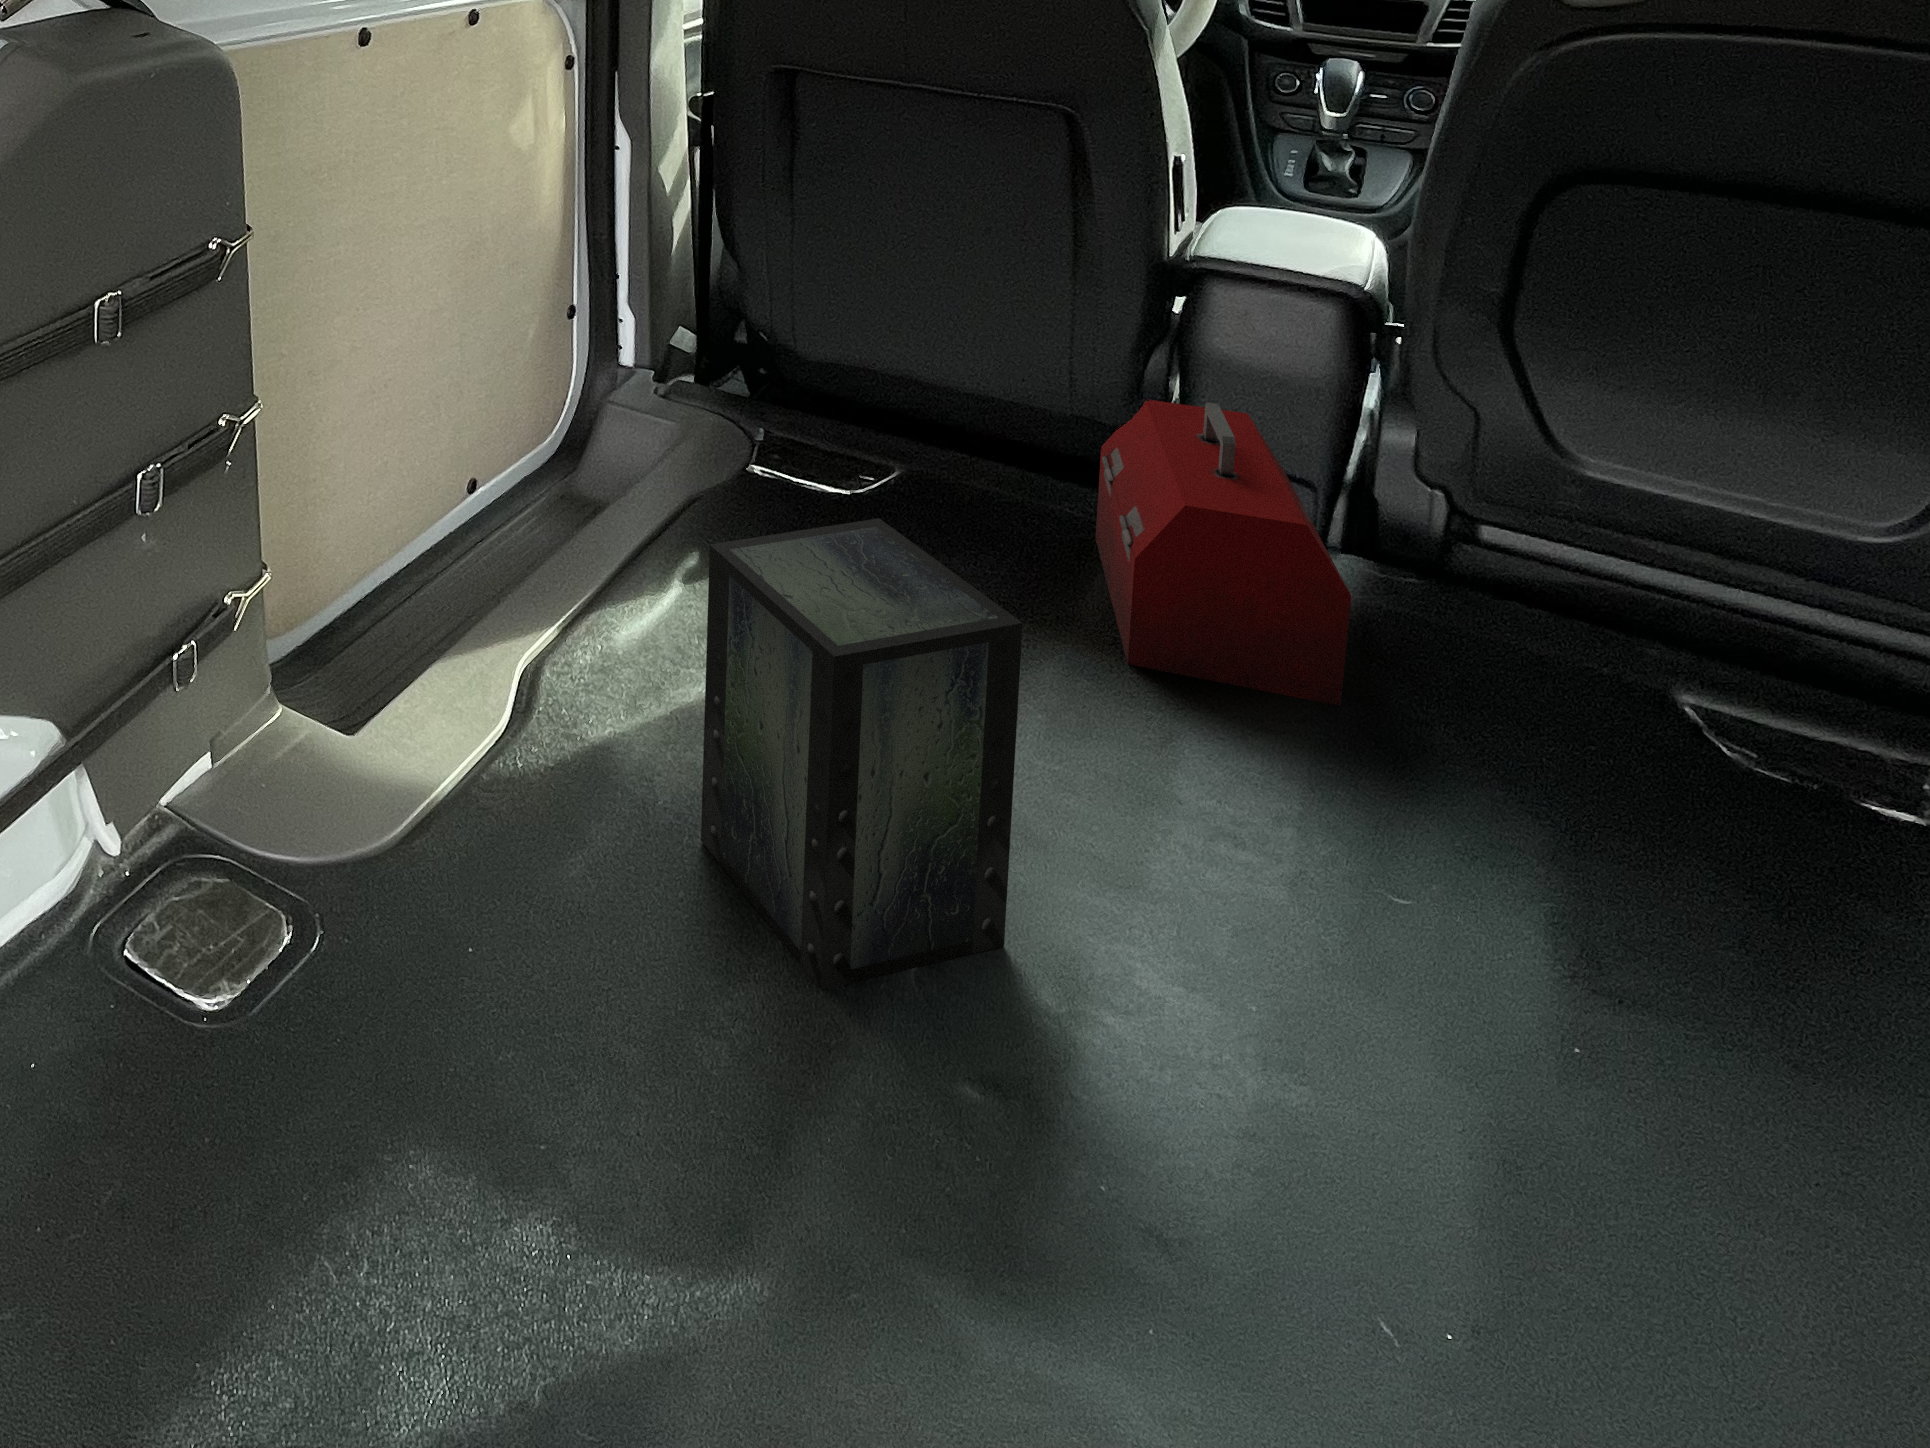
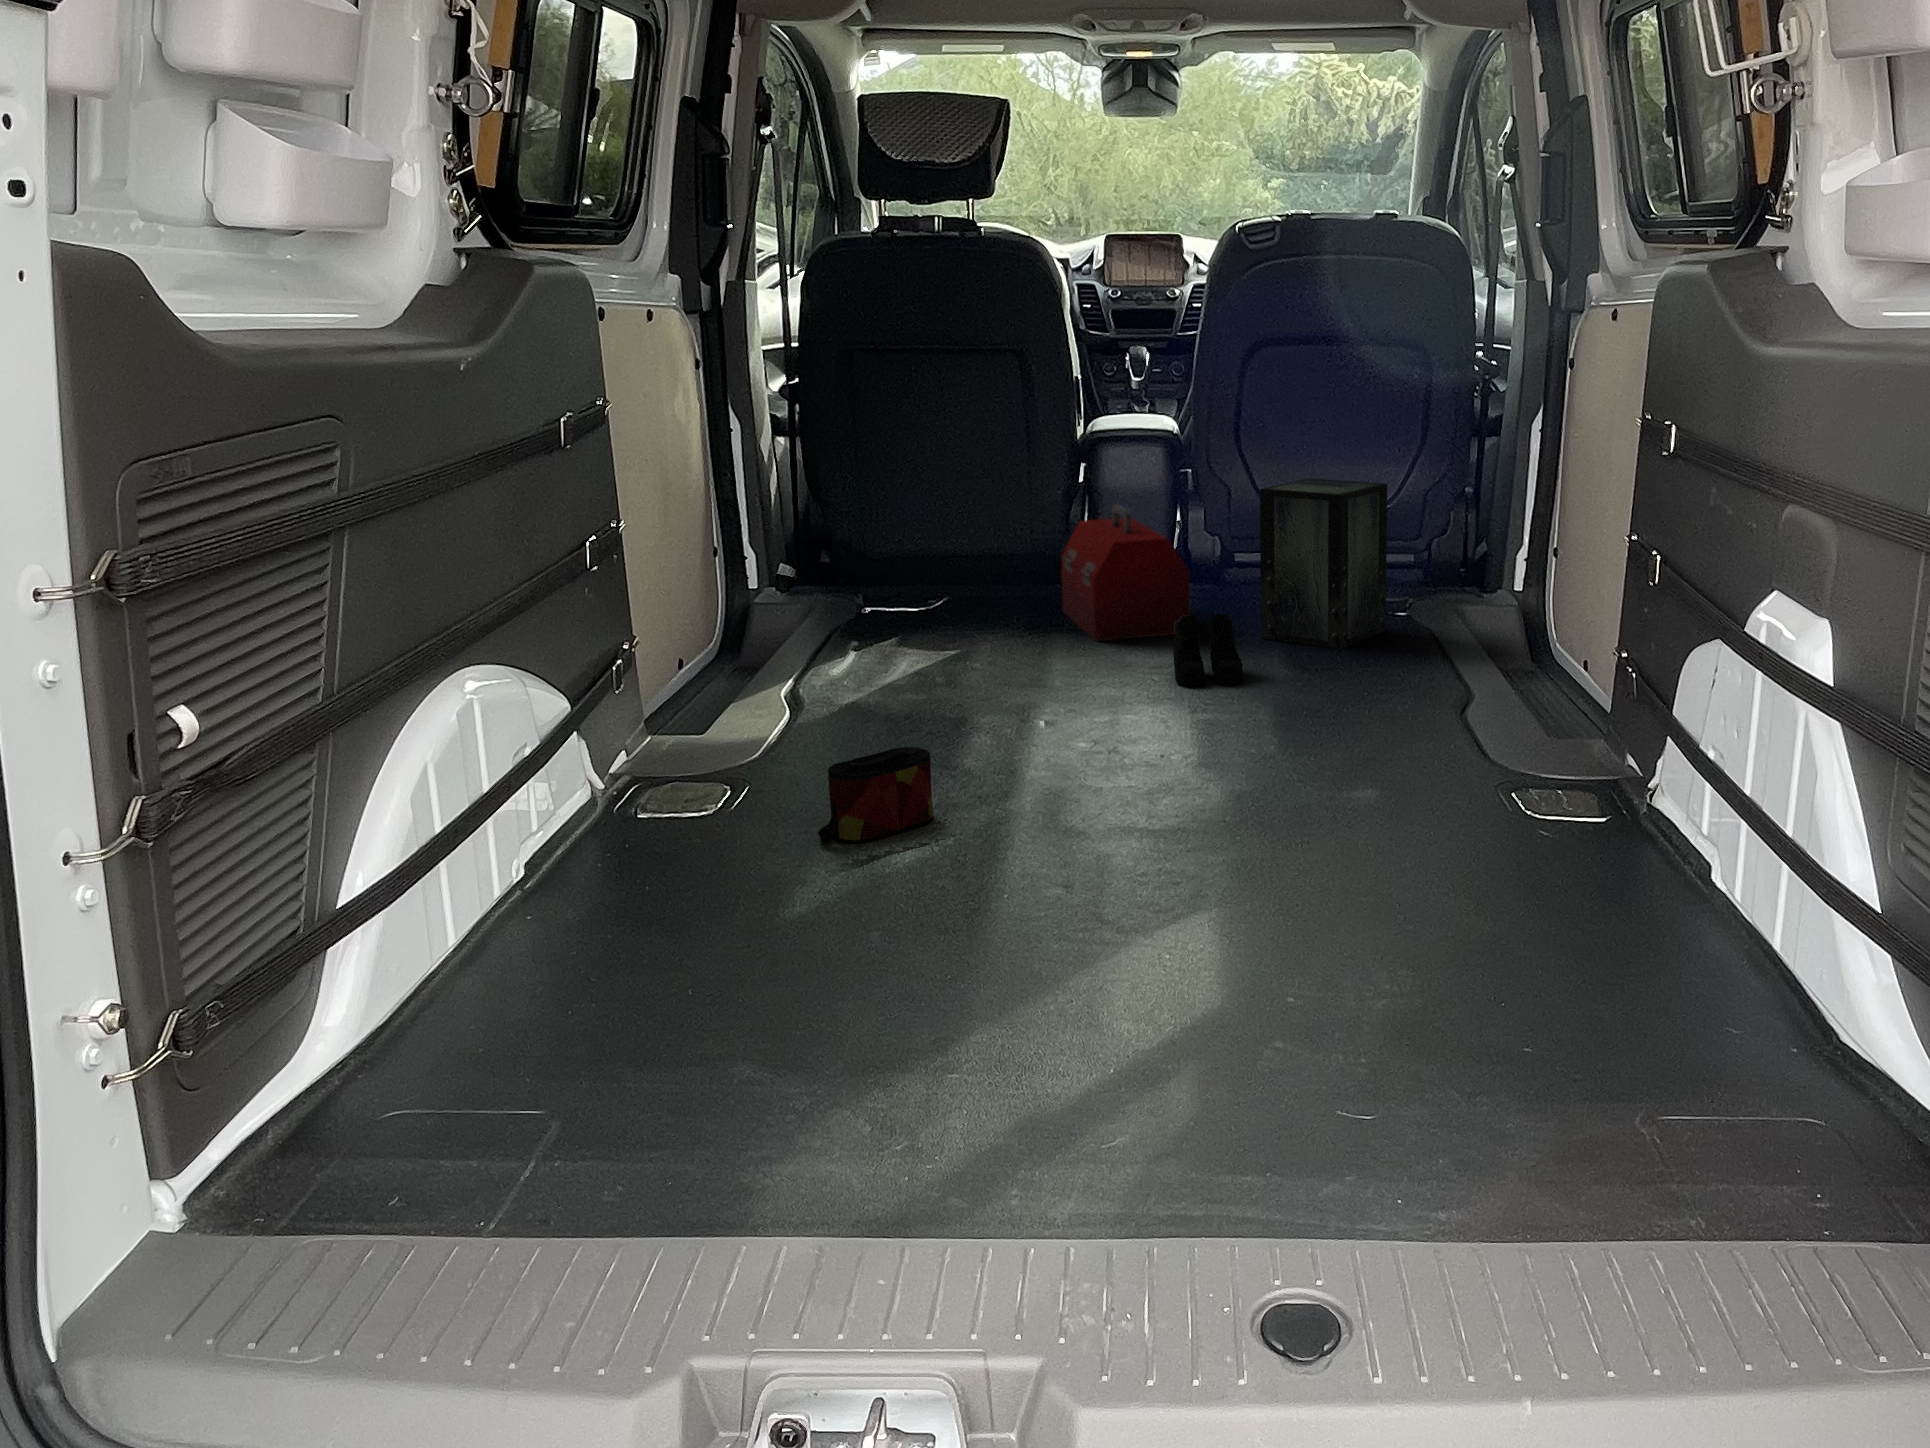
storage box: present [701,518,1023,990] -> present [1260,478,1387,649]
boots: none [1259,766,1434,994] -> present [1173,614,1243,685]
bag: none [275,1115,534,1347] -> present [818,747,933,843]

